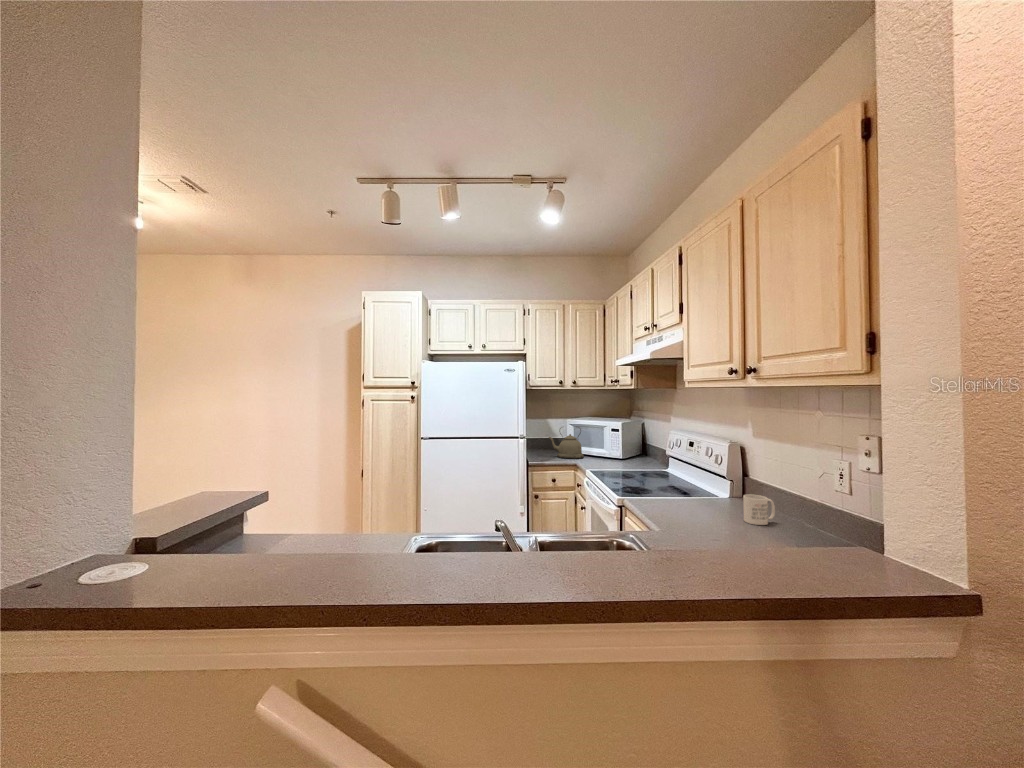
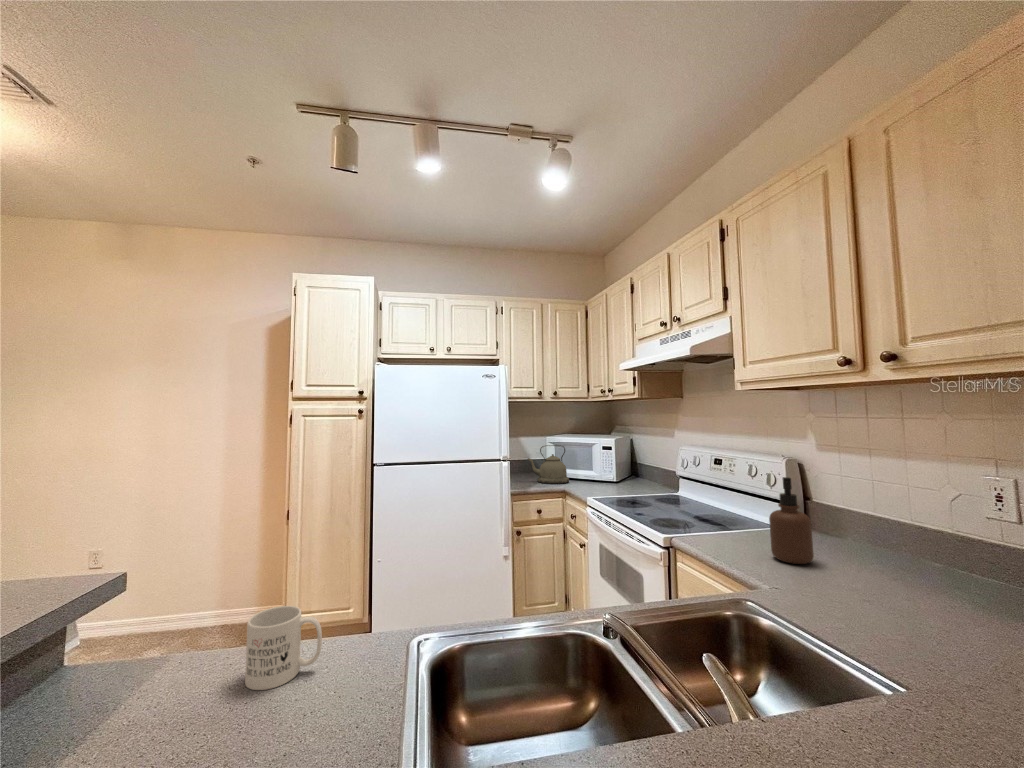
soap dispenser: none [684,456,713,519] -> present [769,477,814,564]
mug: present [743,495,775,525] -> present [245,606,322,690]

